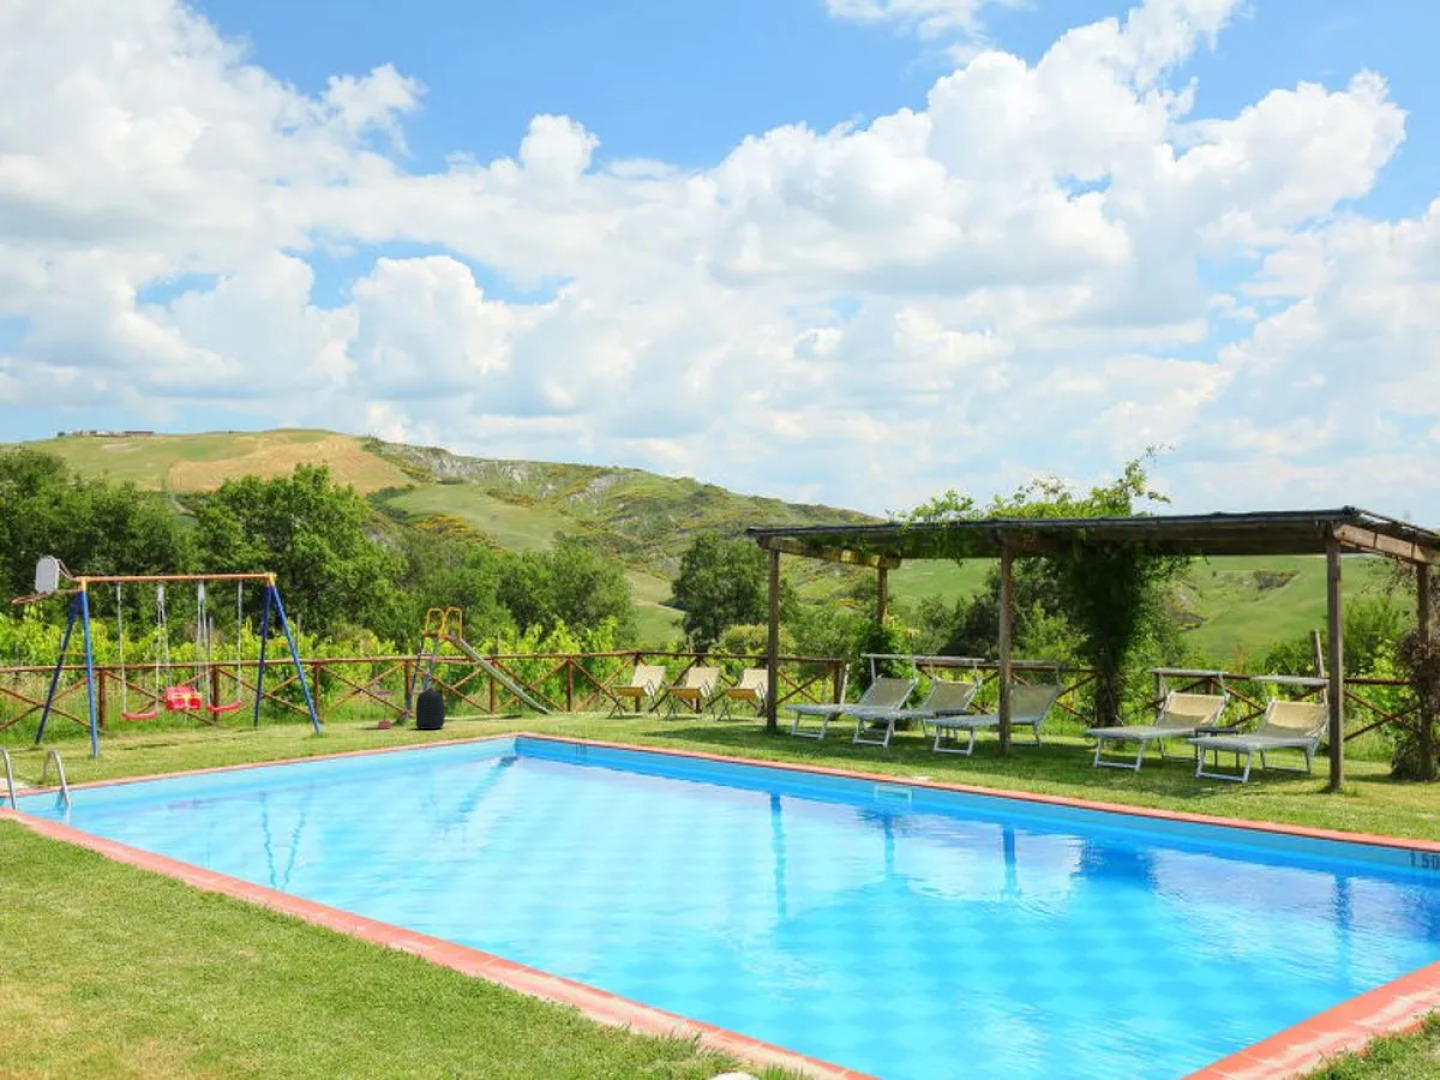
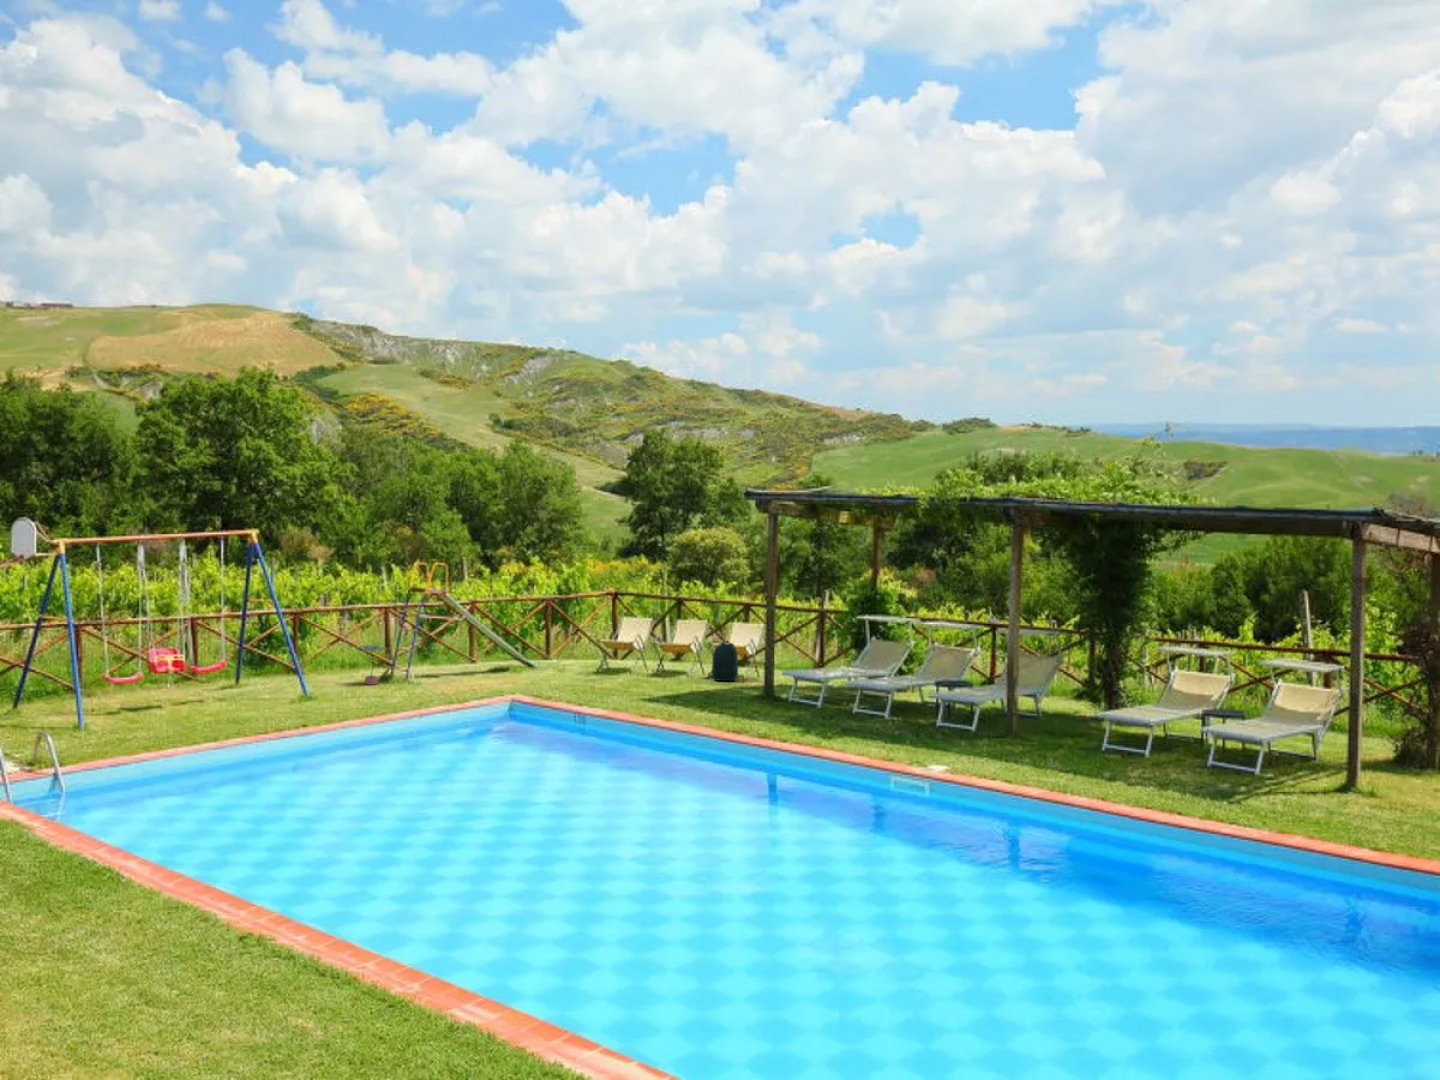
backpack: present [416,688,445,729] -> present [712,641,738,681]

